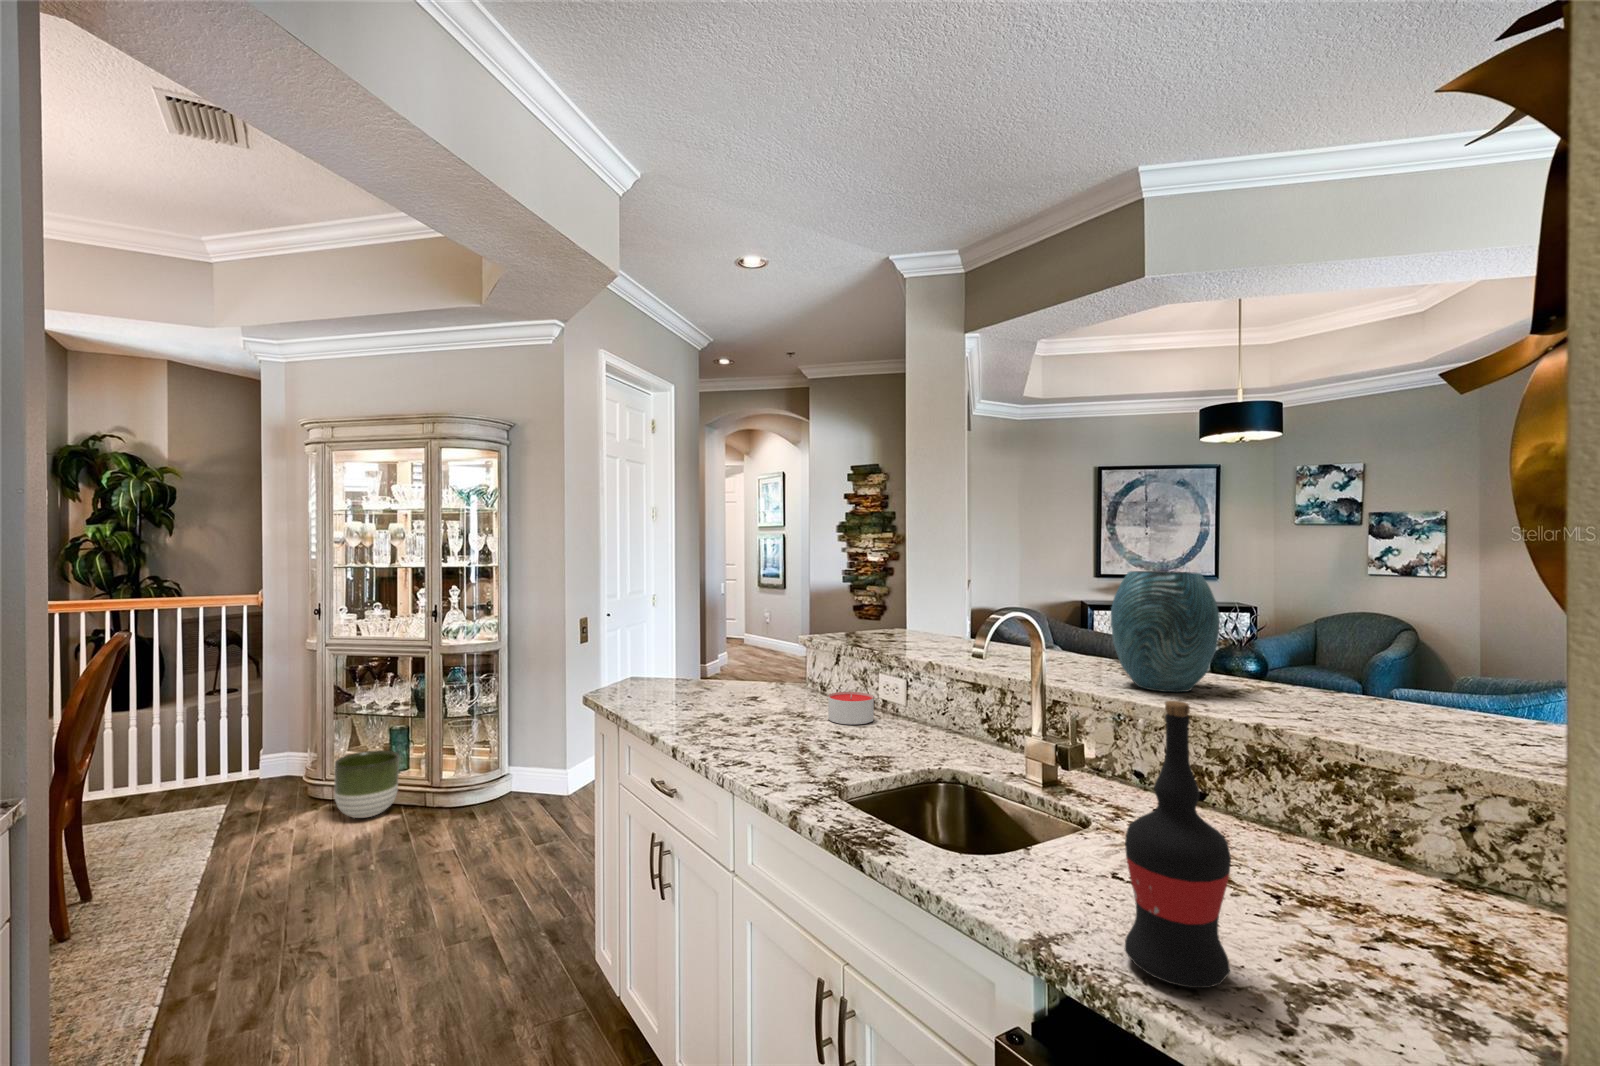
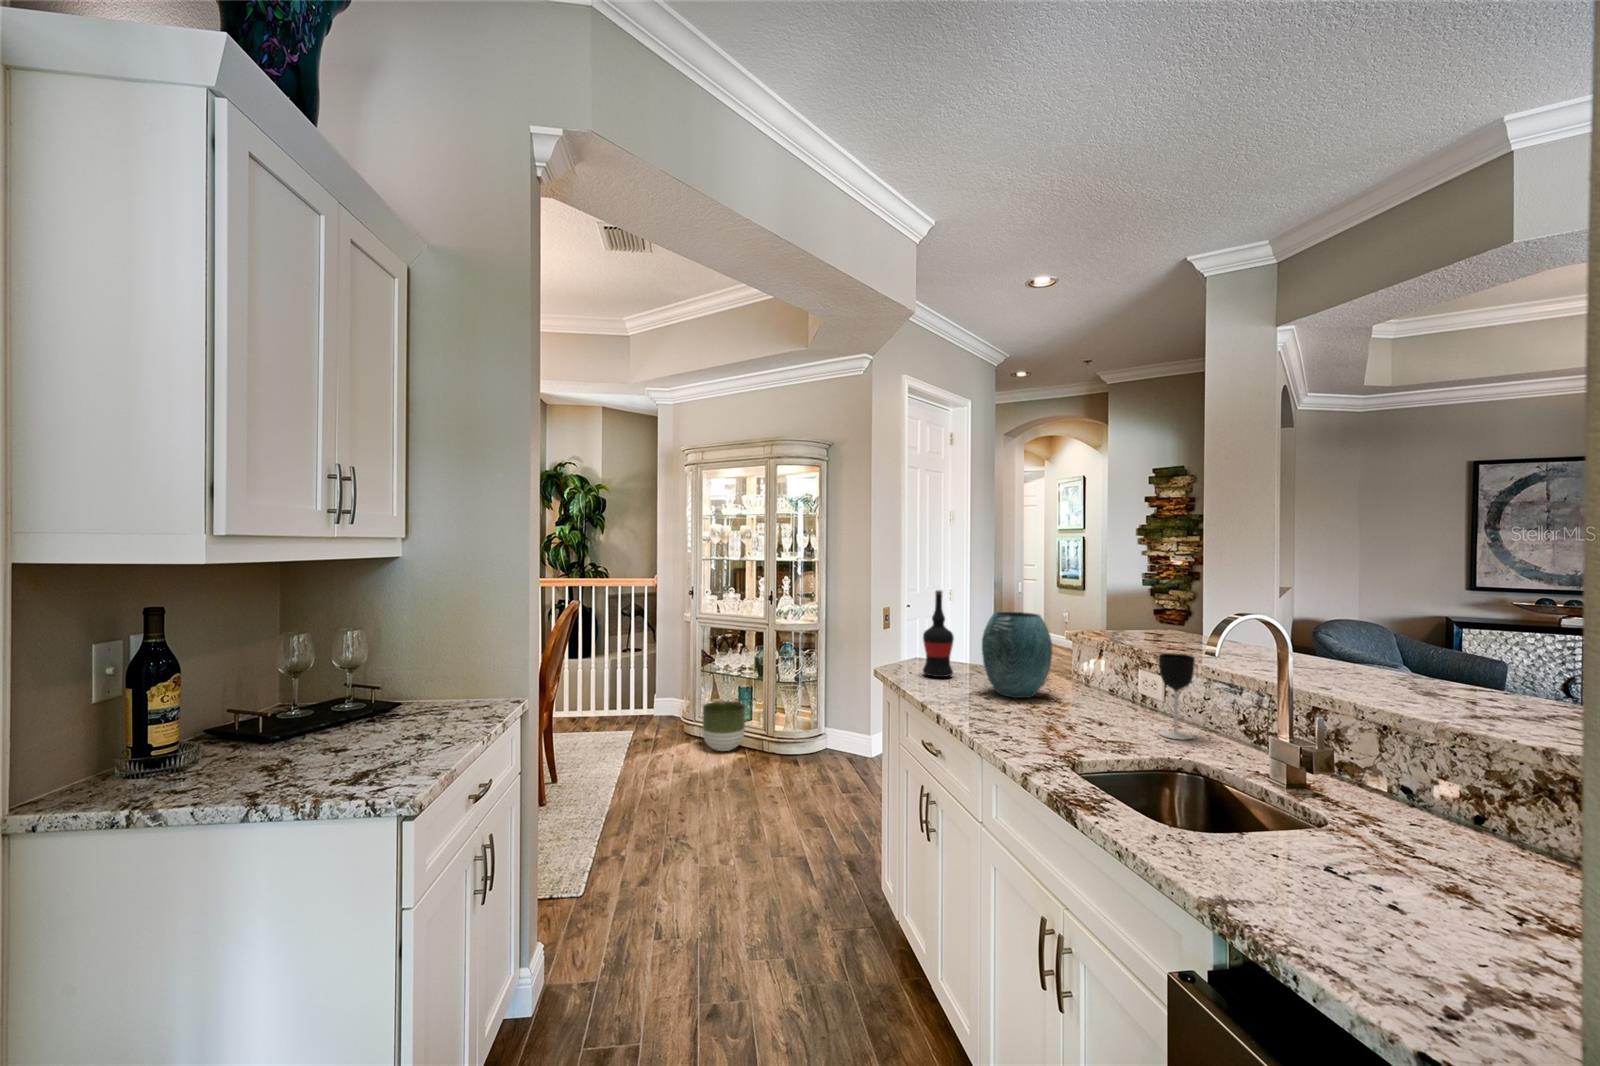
vase: present [1111,571,1219,692] -> present [982,612,1052,698]
wine glass: none [910,654,943,745] -> present [1159,653,1195,739]
candle: present [828,692,874,724] -> none [1083,684,1128,714]
wine bottle: present [1125,701,1231,988] -> present [923,590,954,677]

